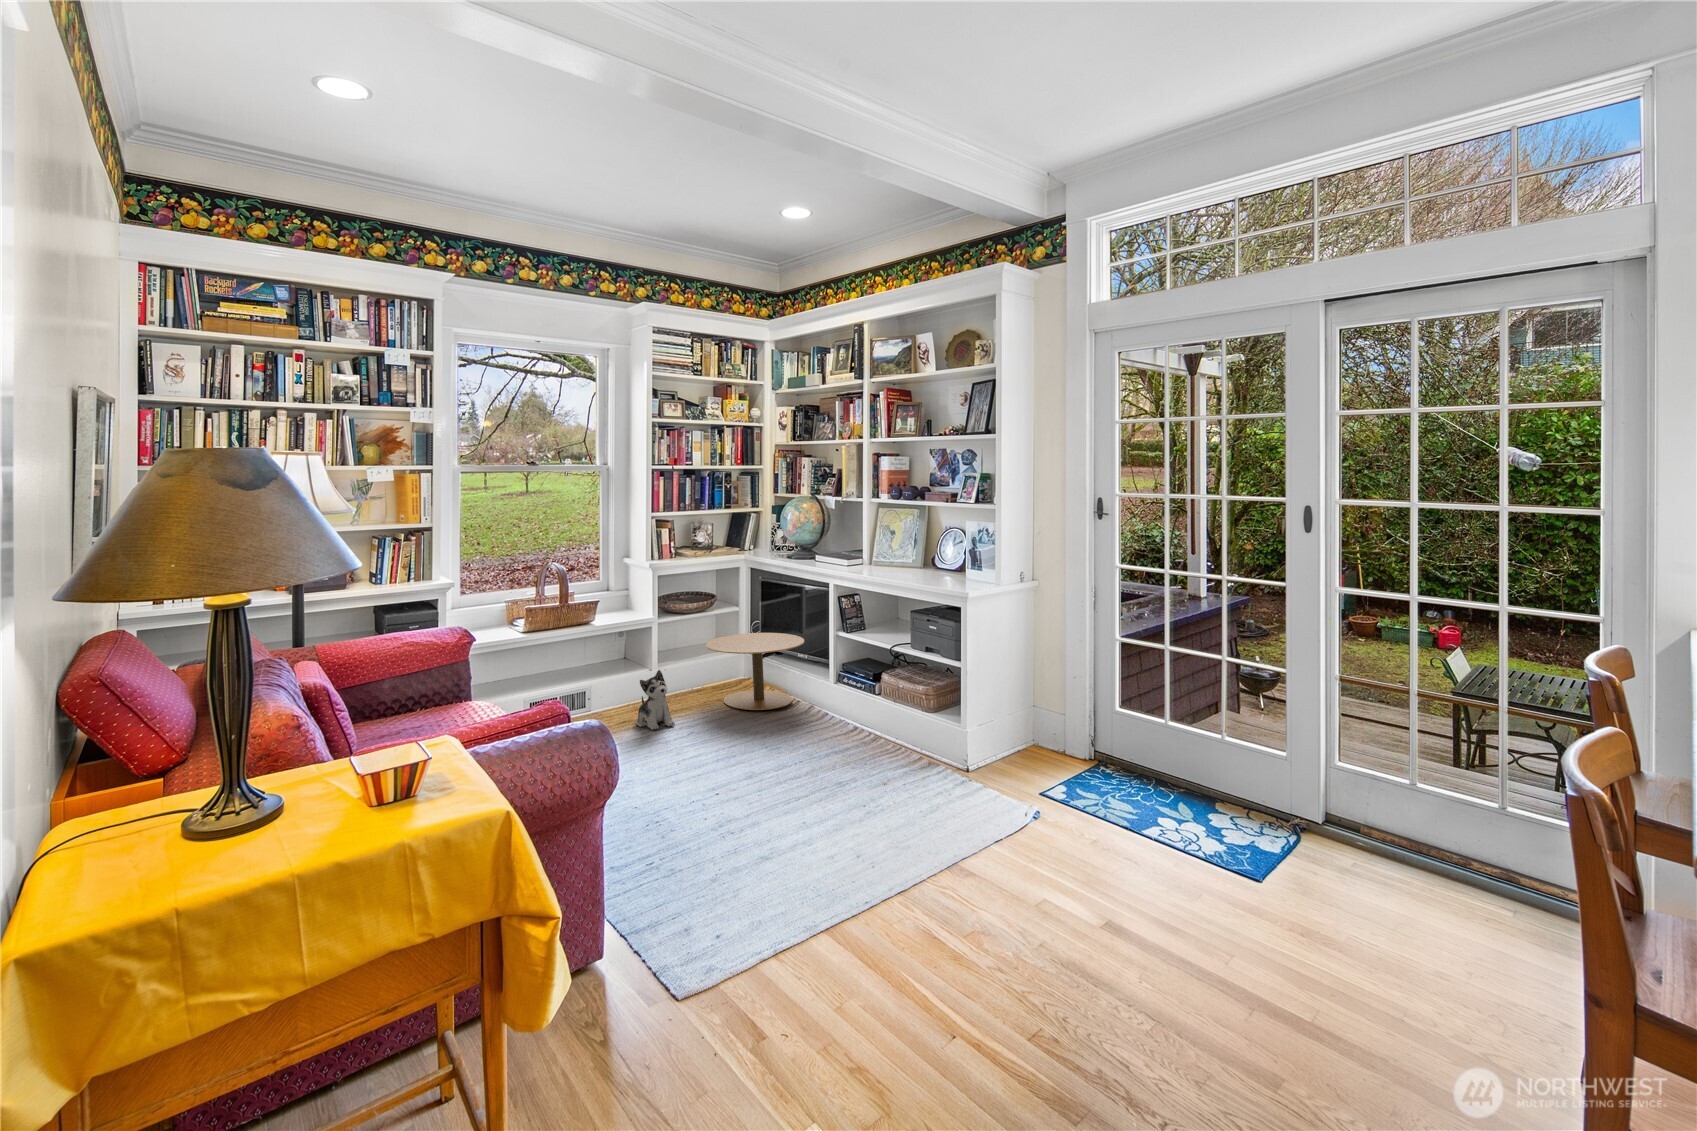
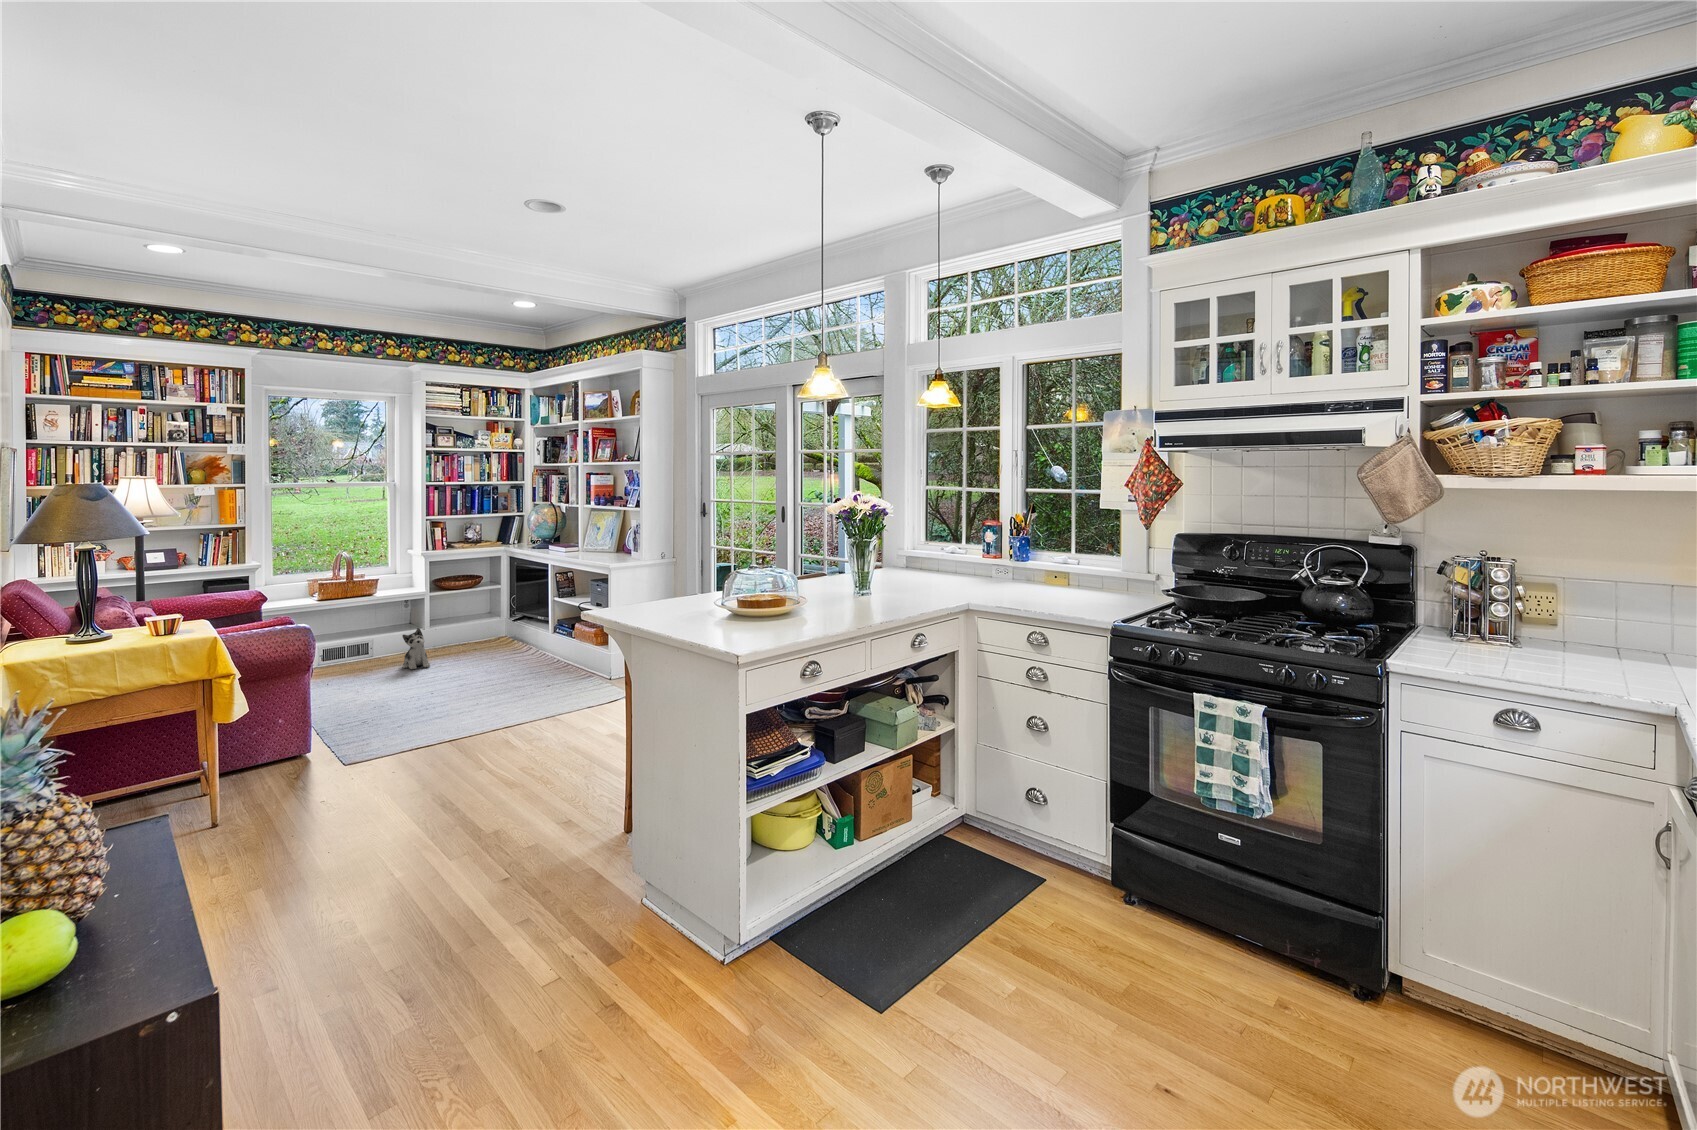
side table: present [706,633,804,710] -> none [463,604,539,658]

